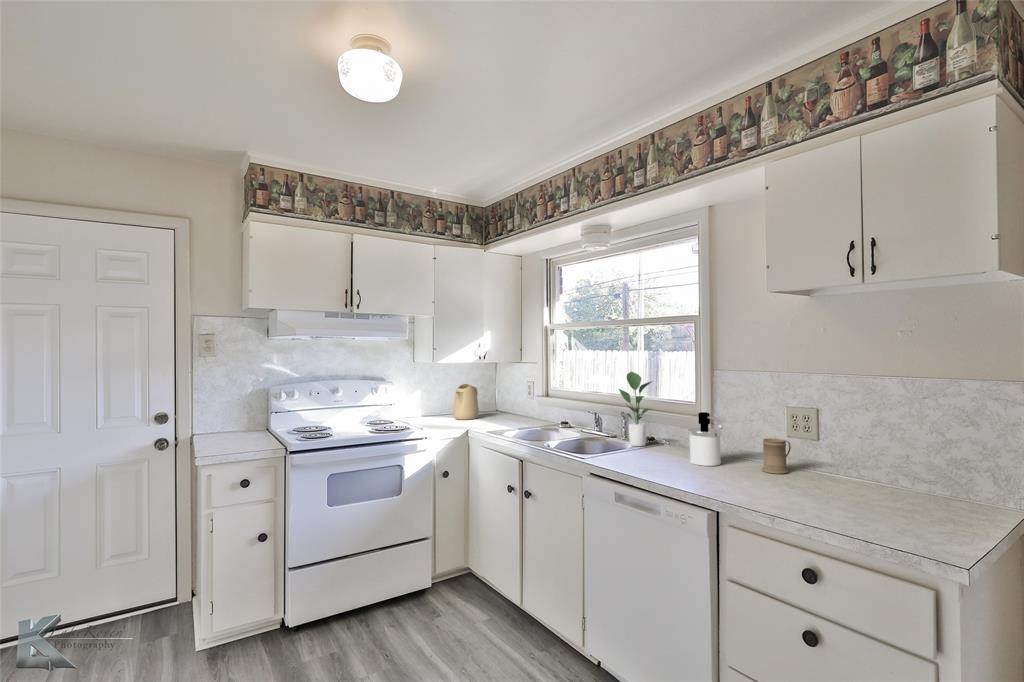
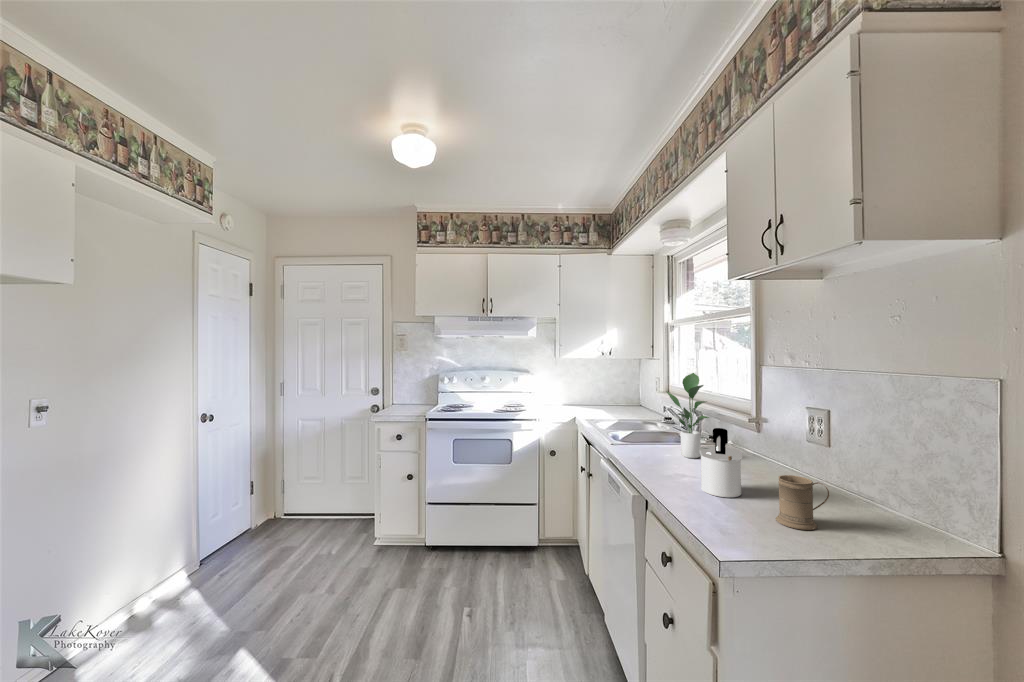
kettle: present [453,384,479,420] -> none [582,377,609,409]

